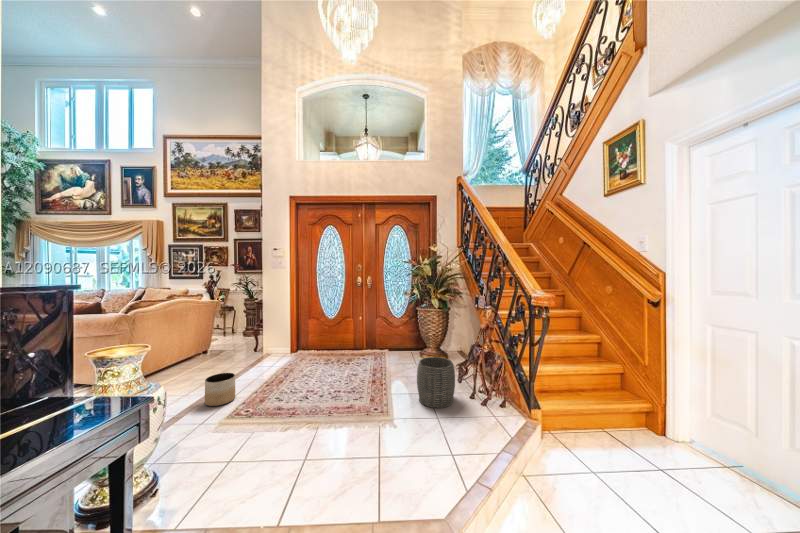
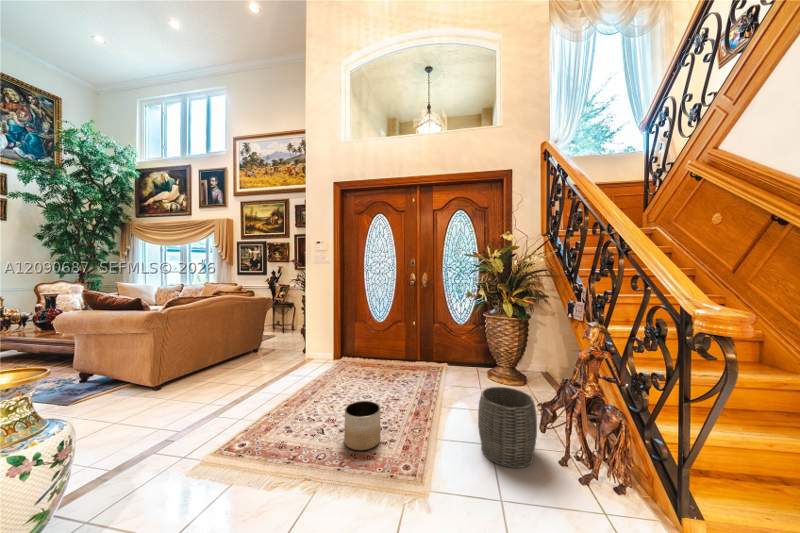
planter: present [205,373,235,406] -> present [344,401,381,450]

